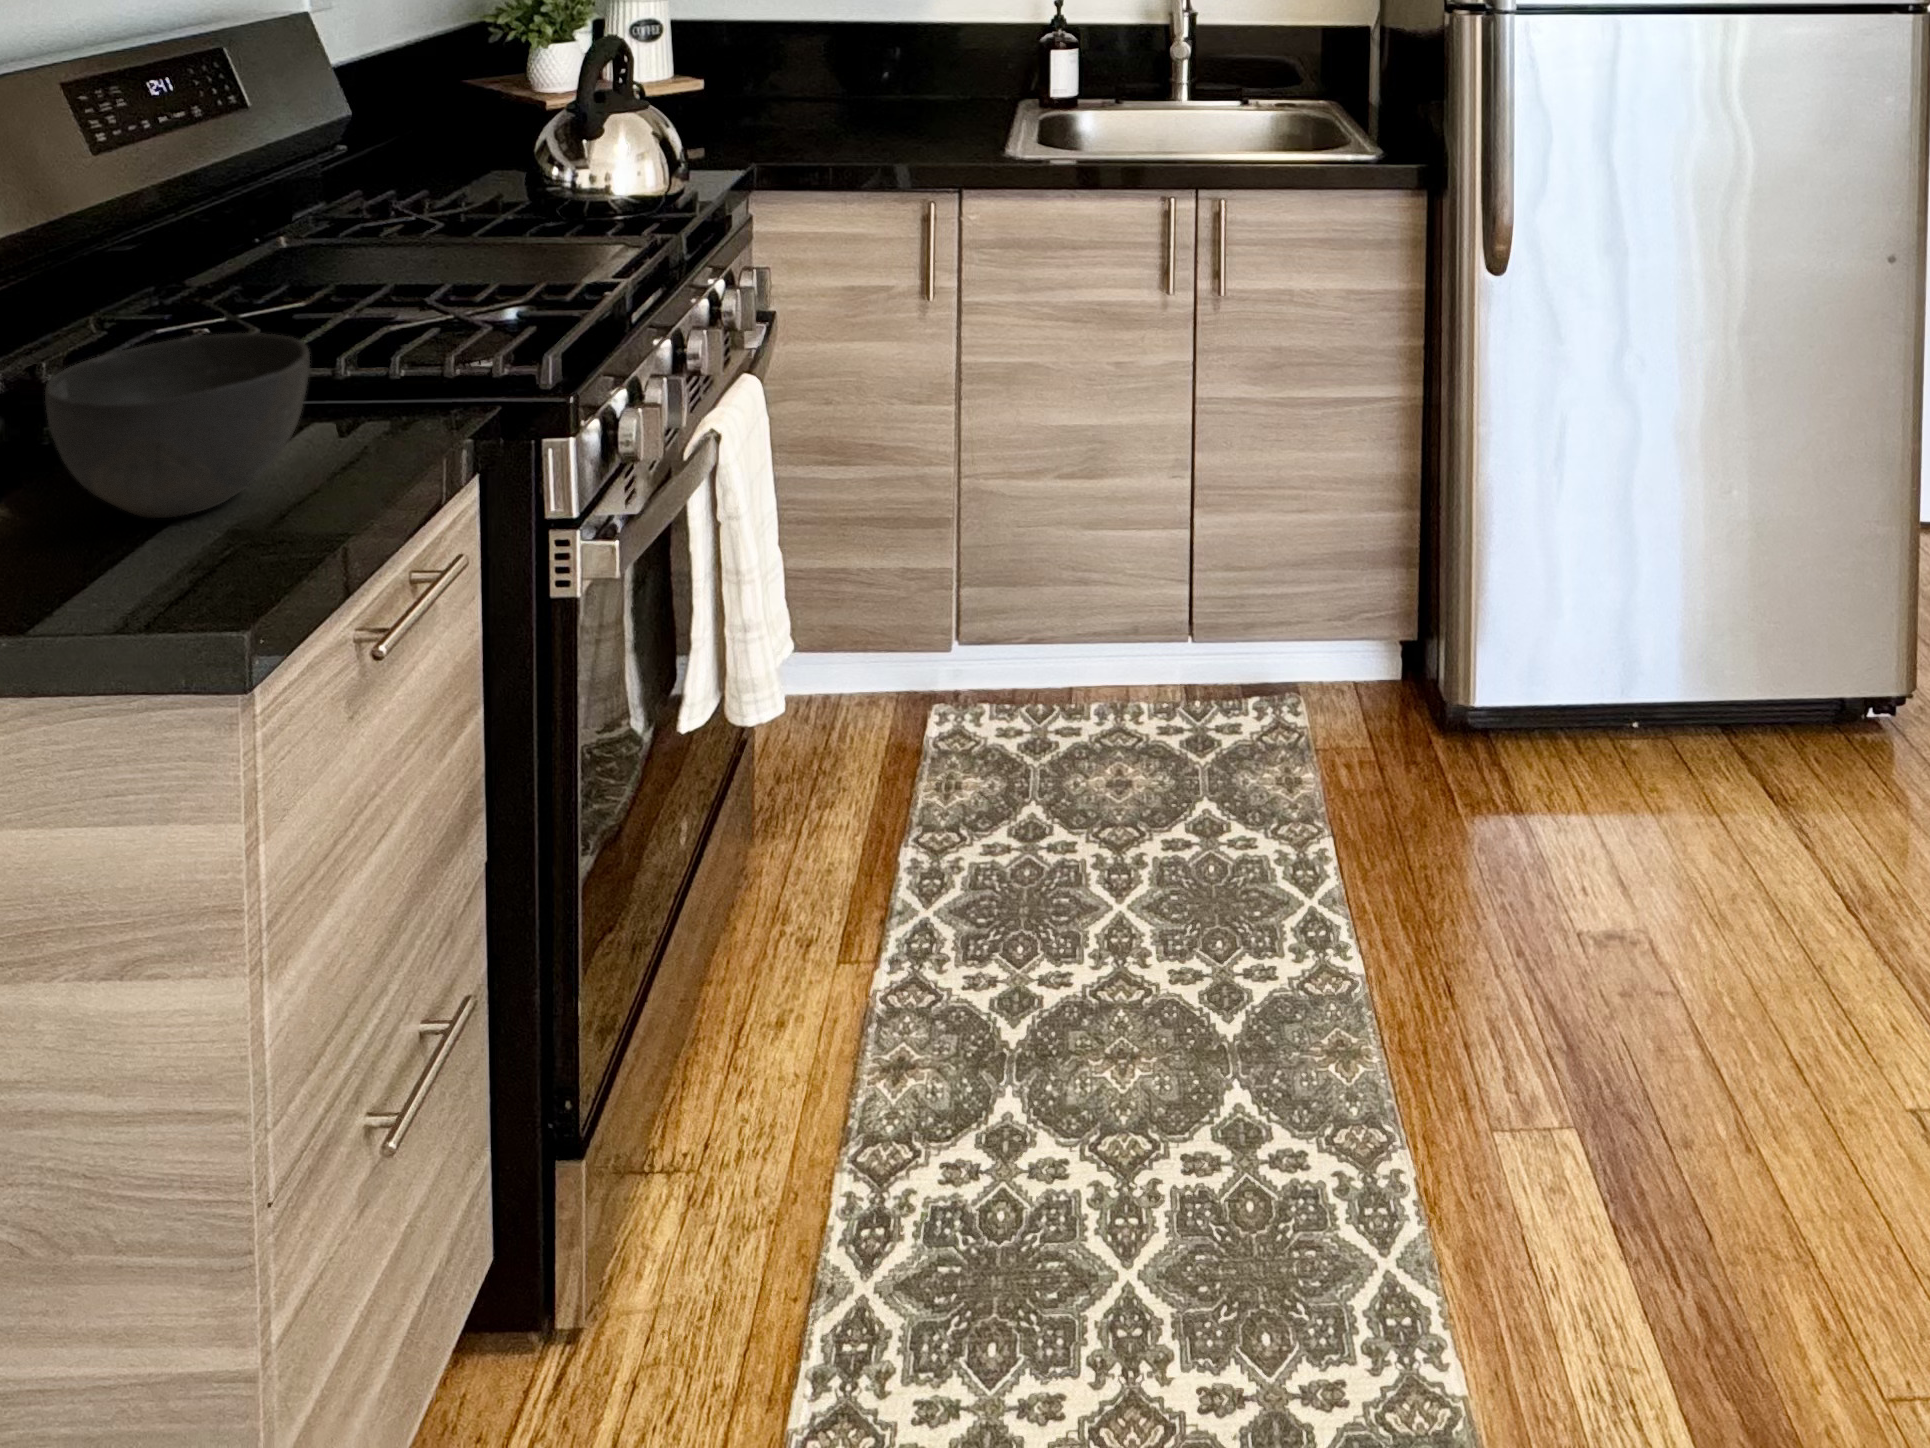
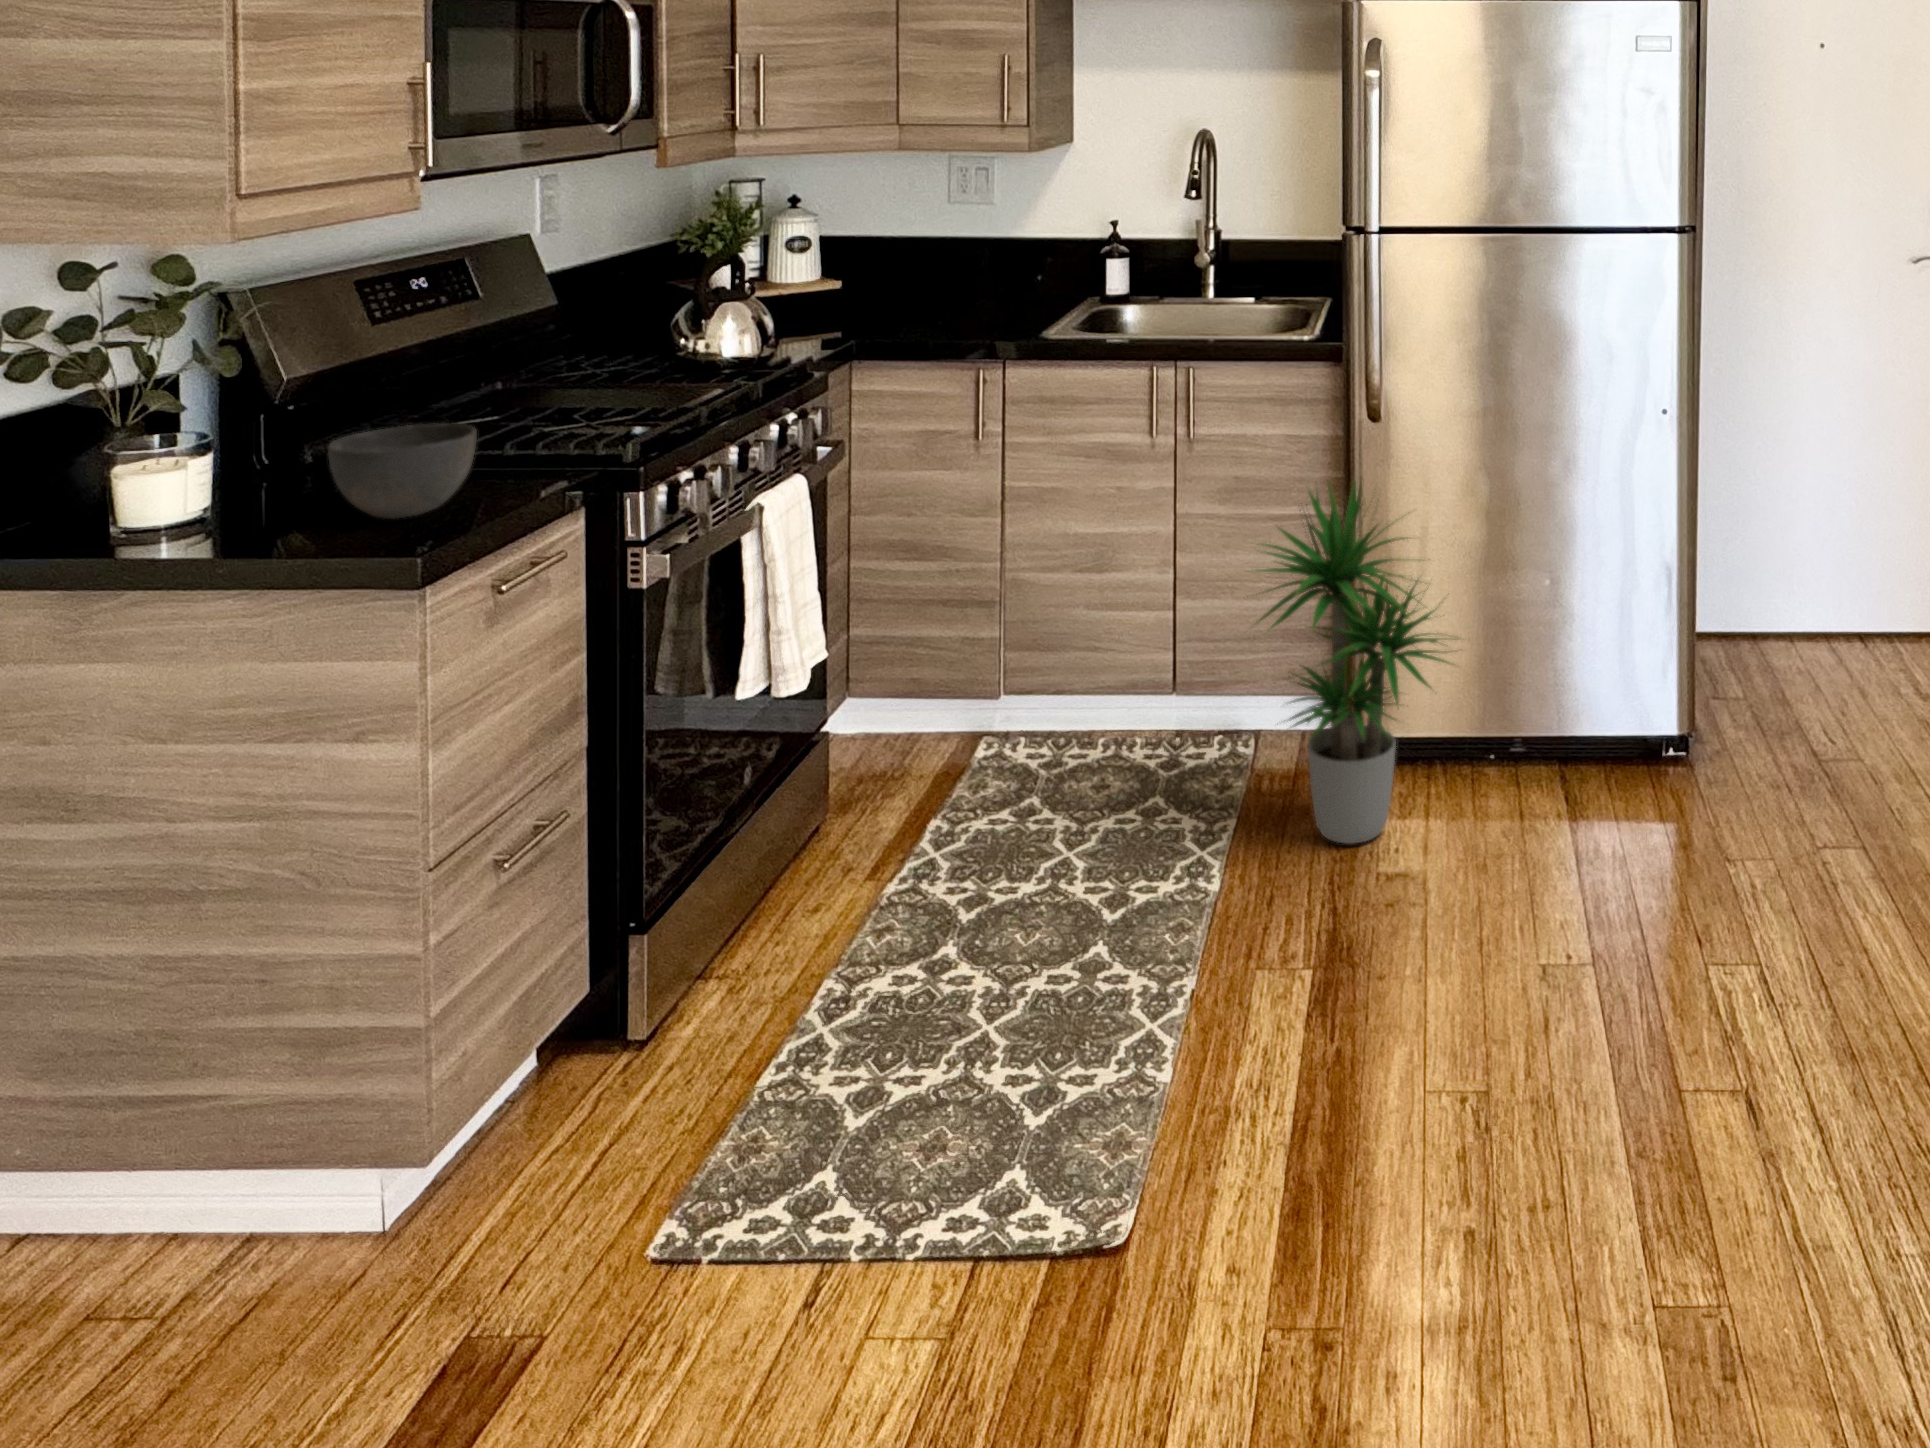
potted plant: none [1344,348,1678,877] -> present [1248,481,1456,843]

